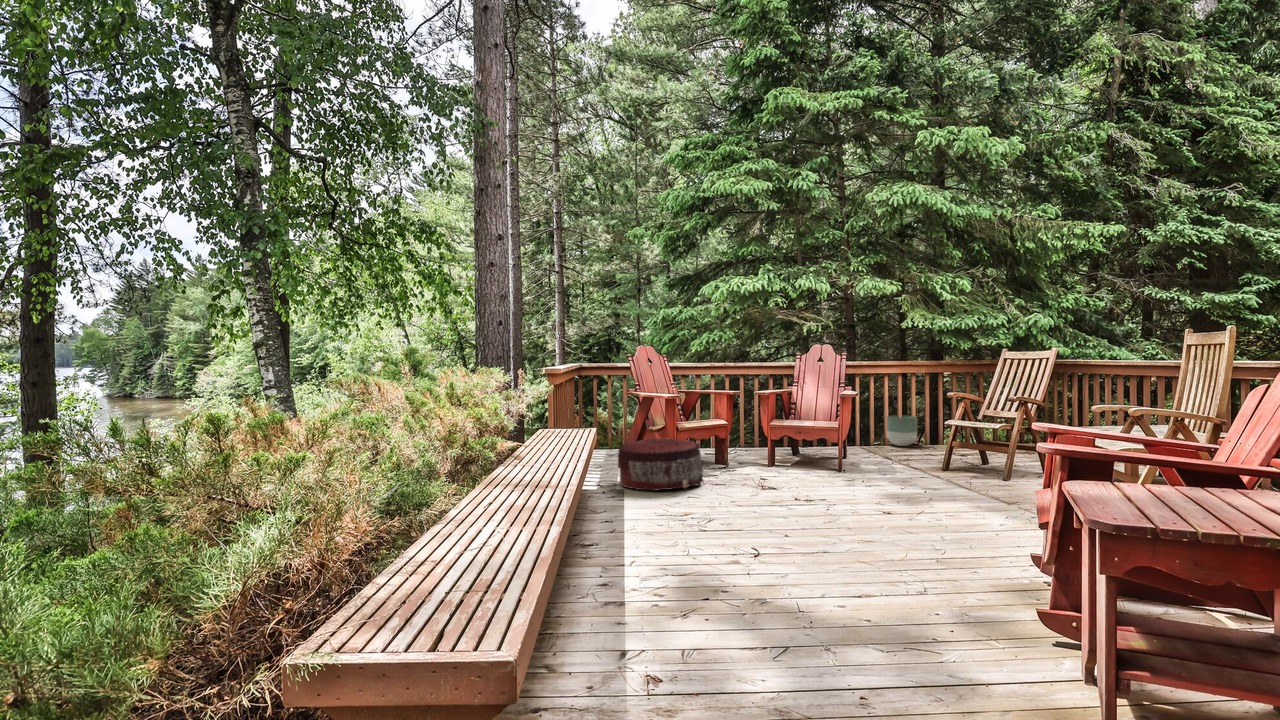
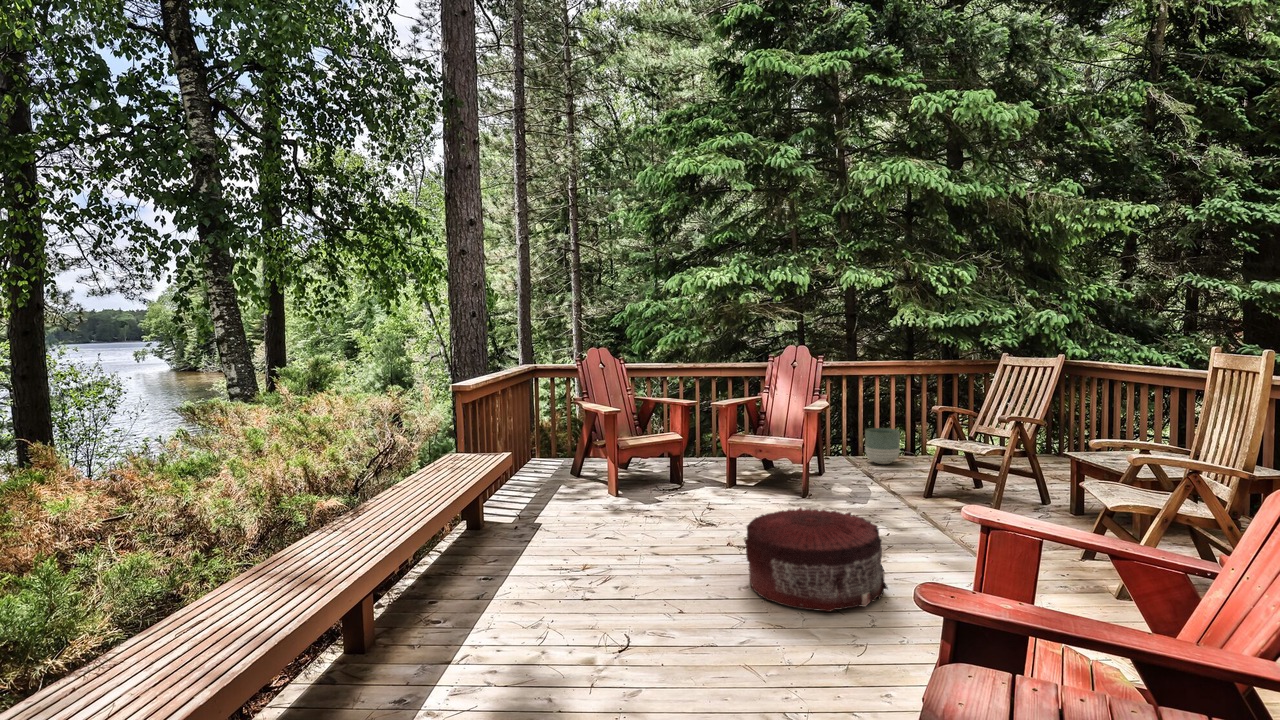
pouf: present [618,438,703,490] -> present [744,508,887,612]

